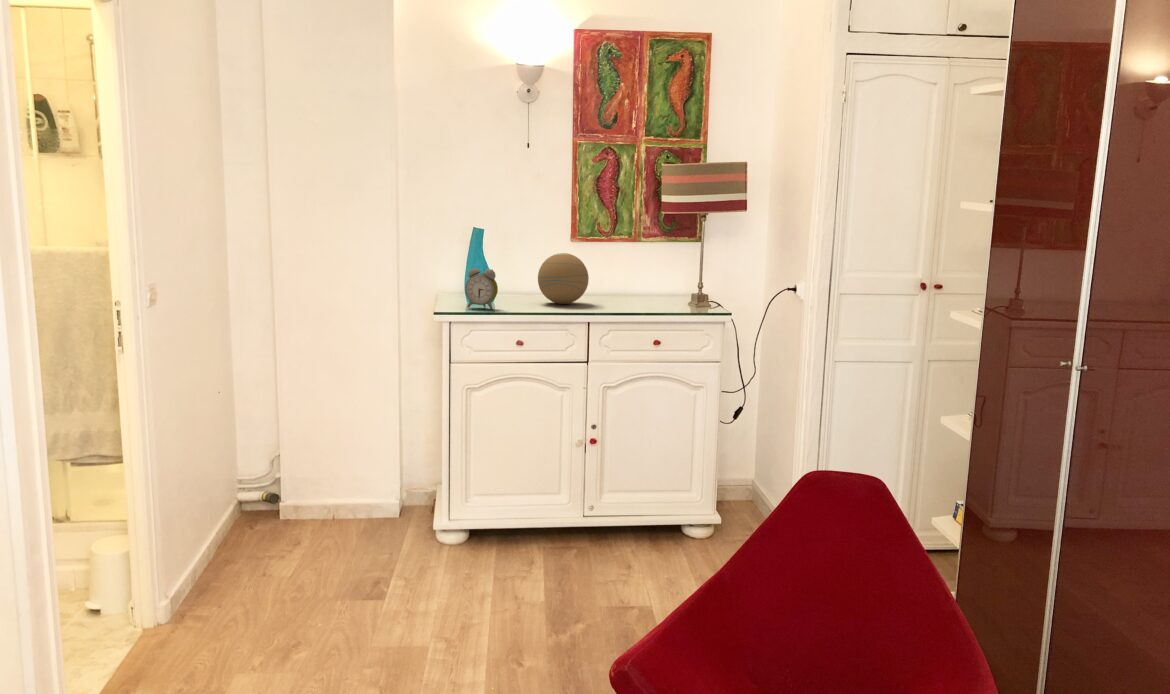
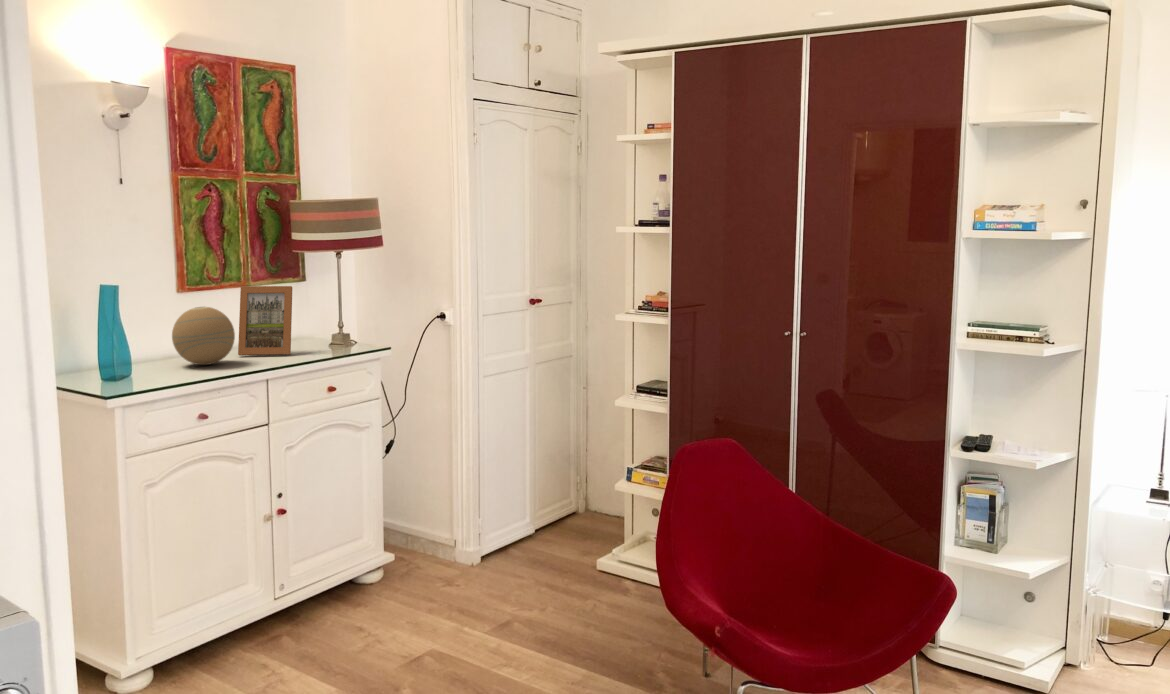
picture frame: none [602,240,657,306] -> present [238,286,292,356]
alarm clock: present [465,268,498,309] -> none [111,335,153,385]

